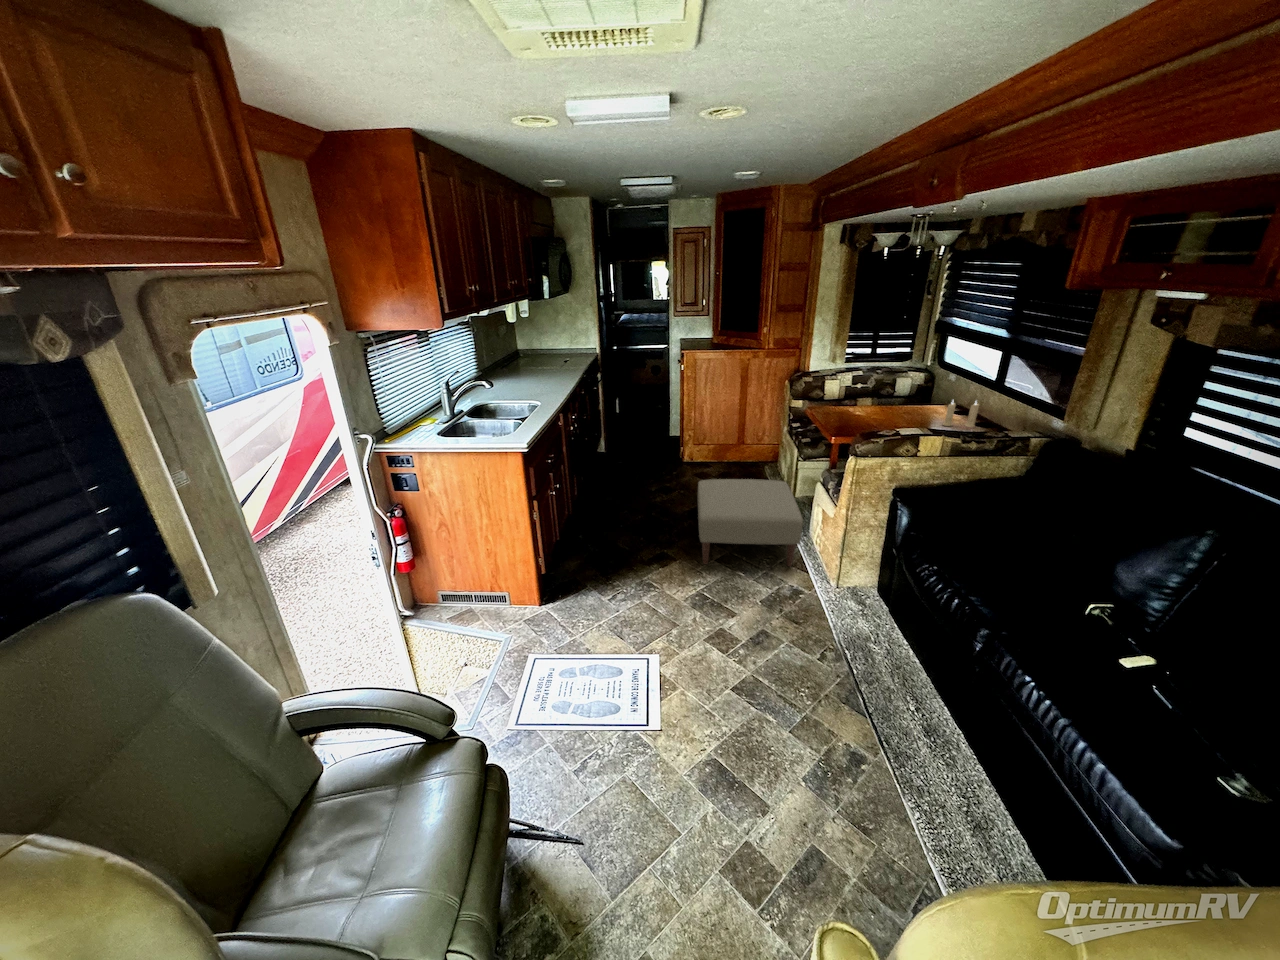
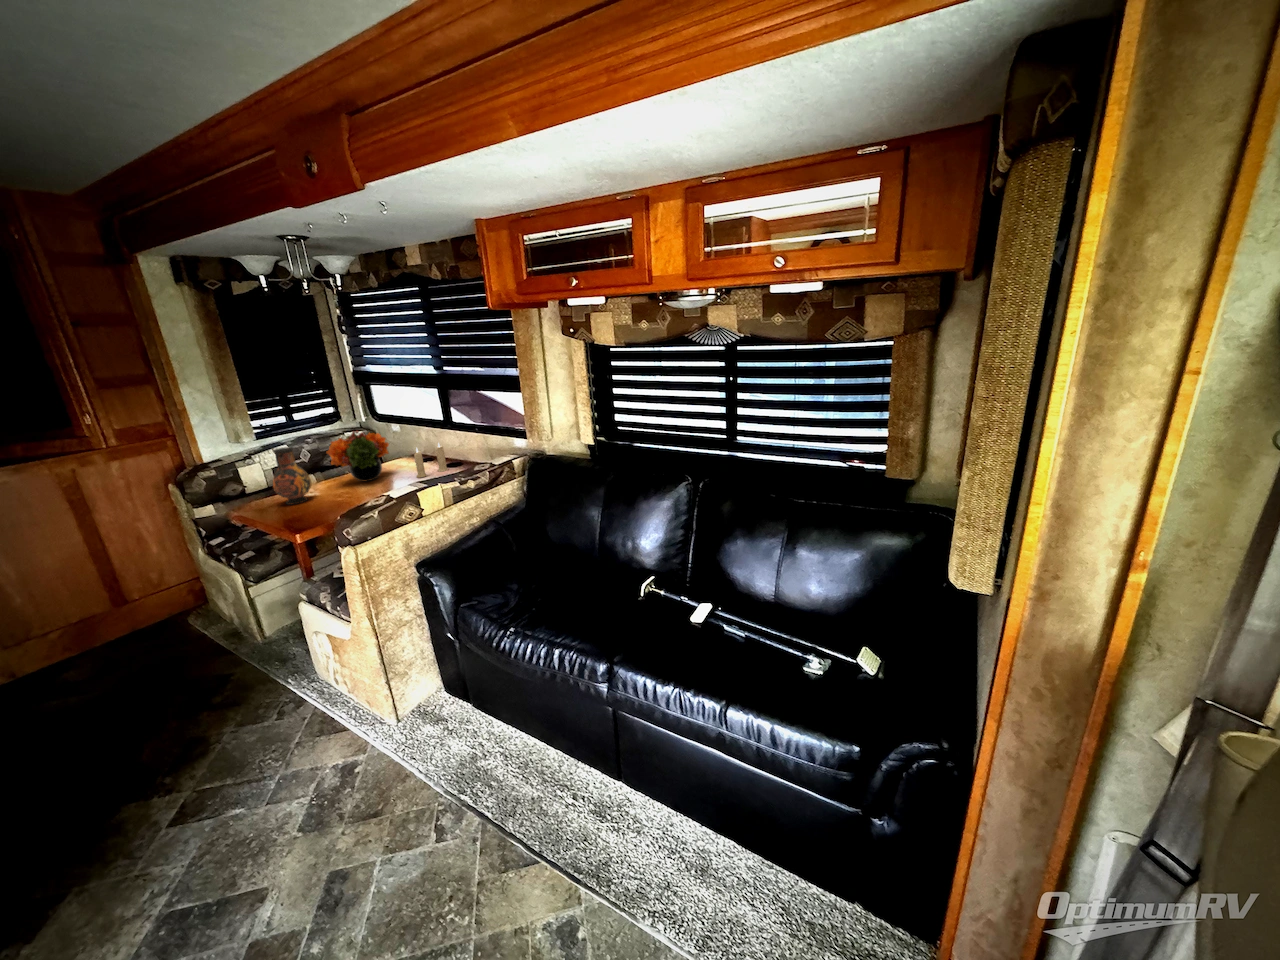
flower arrangement: none [881,373,934,416] -> present [327,431,389,481]
vase: none [837,375,862,417] -> present [273,447,311,504]
ottoman: present [698,479,803,567] -> none [48,627,319,855]

